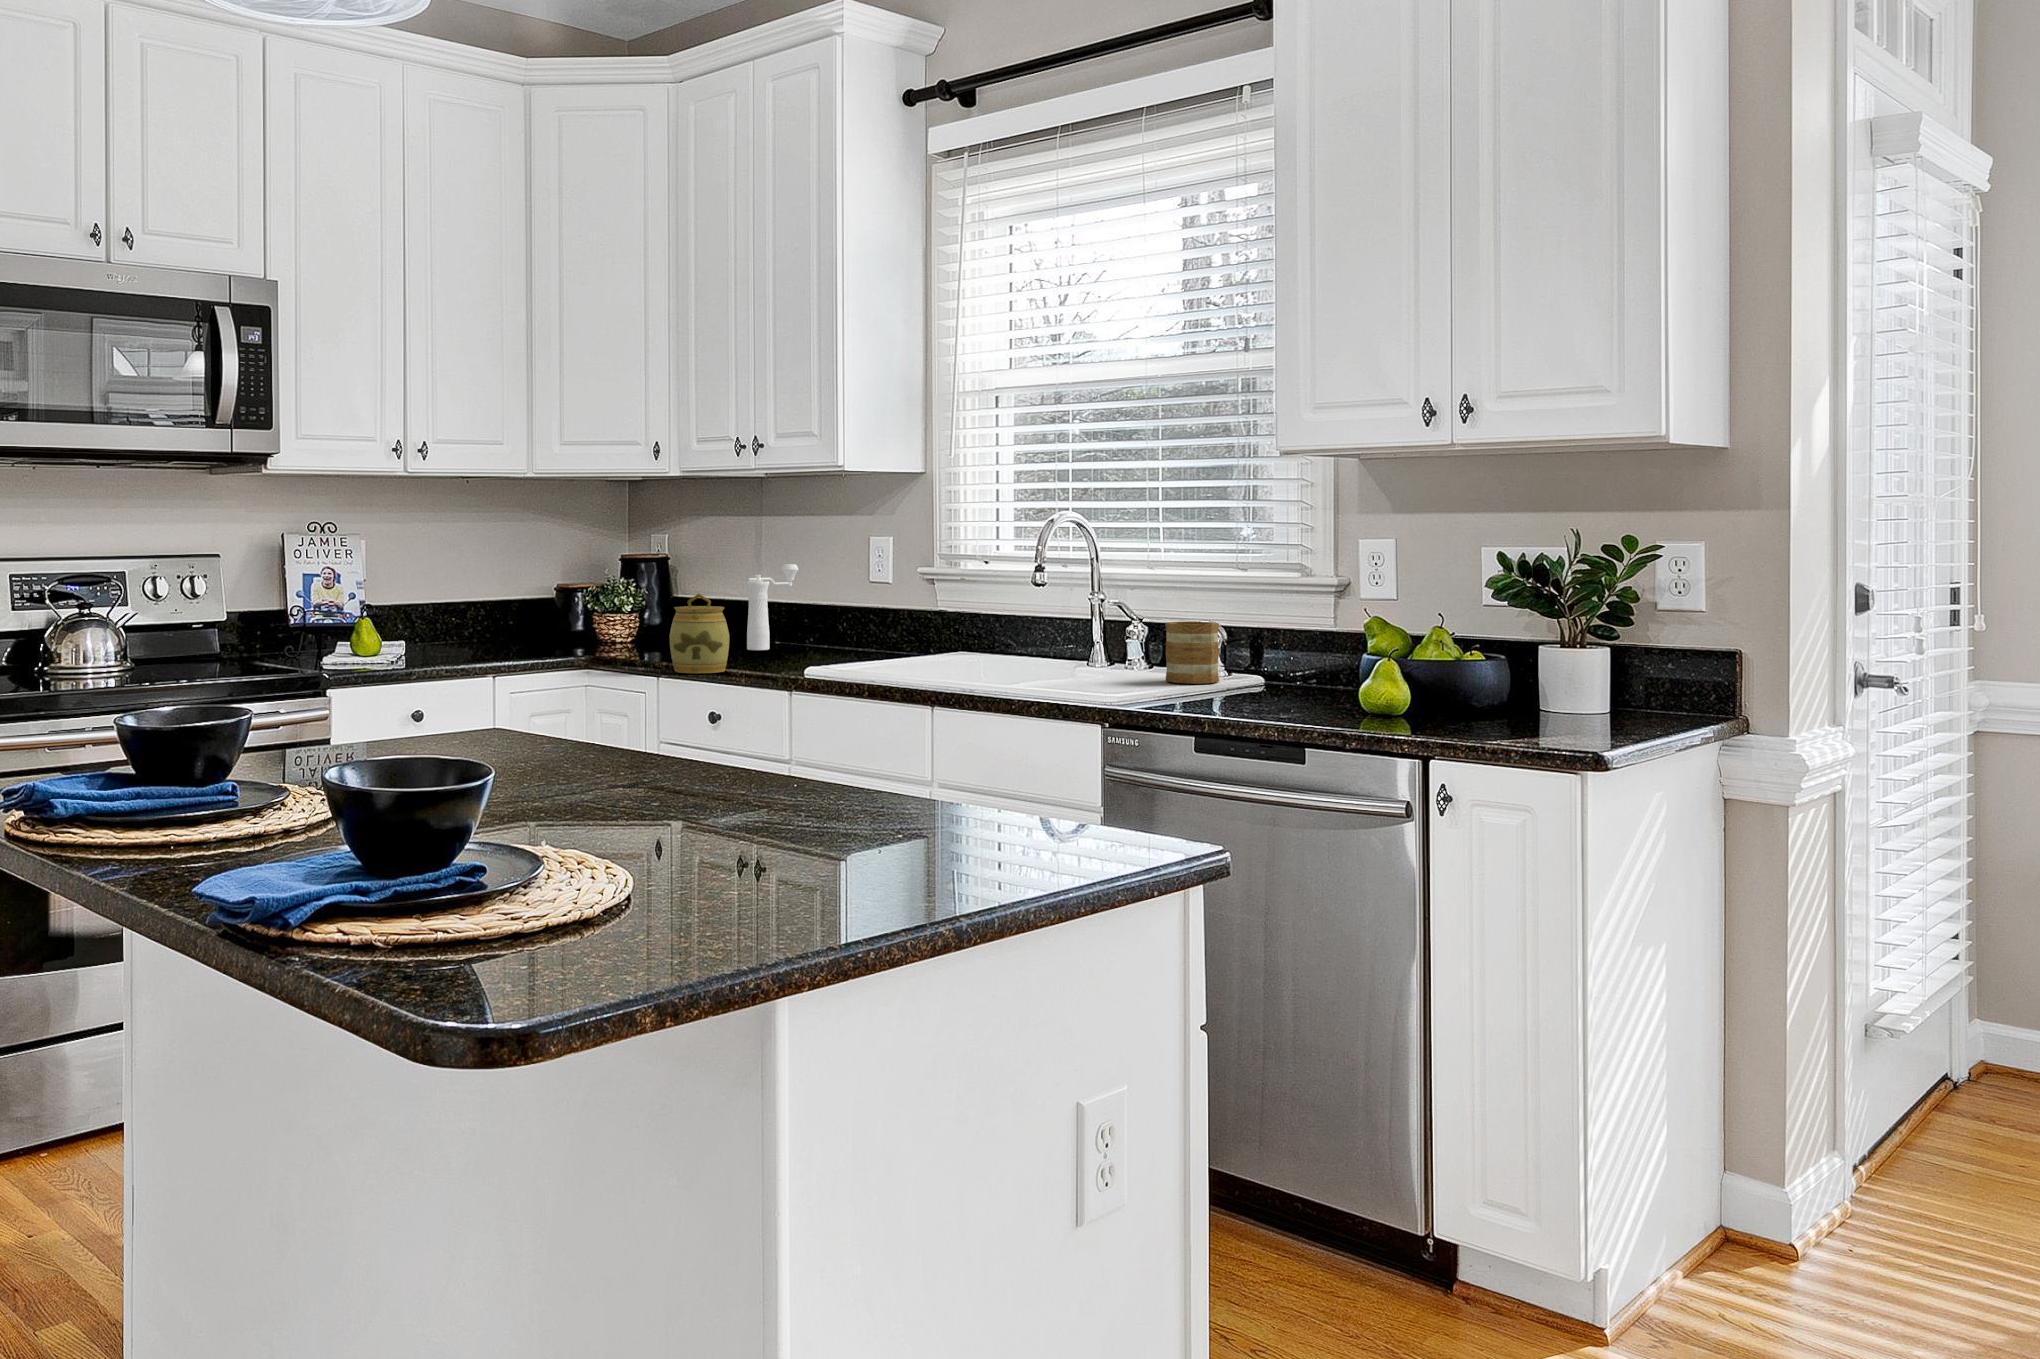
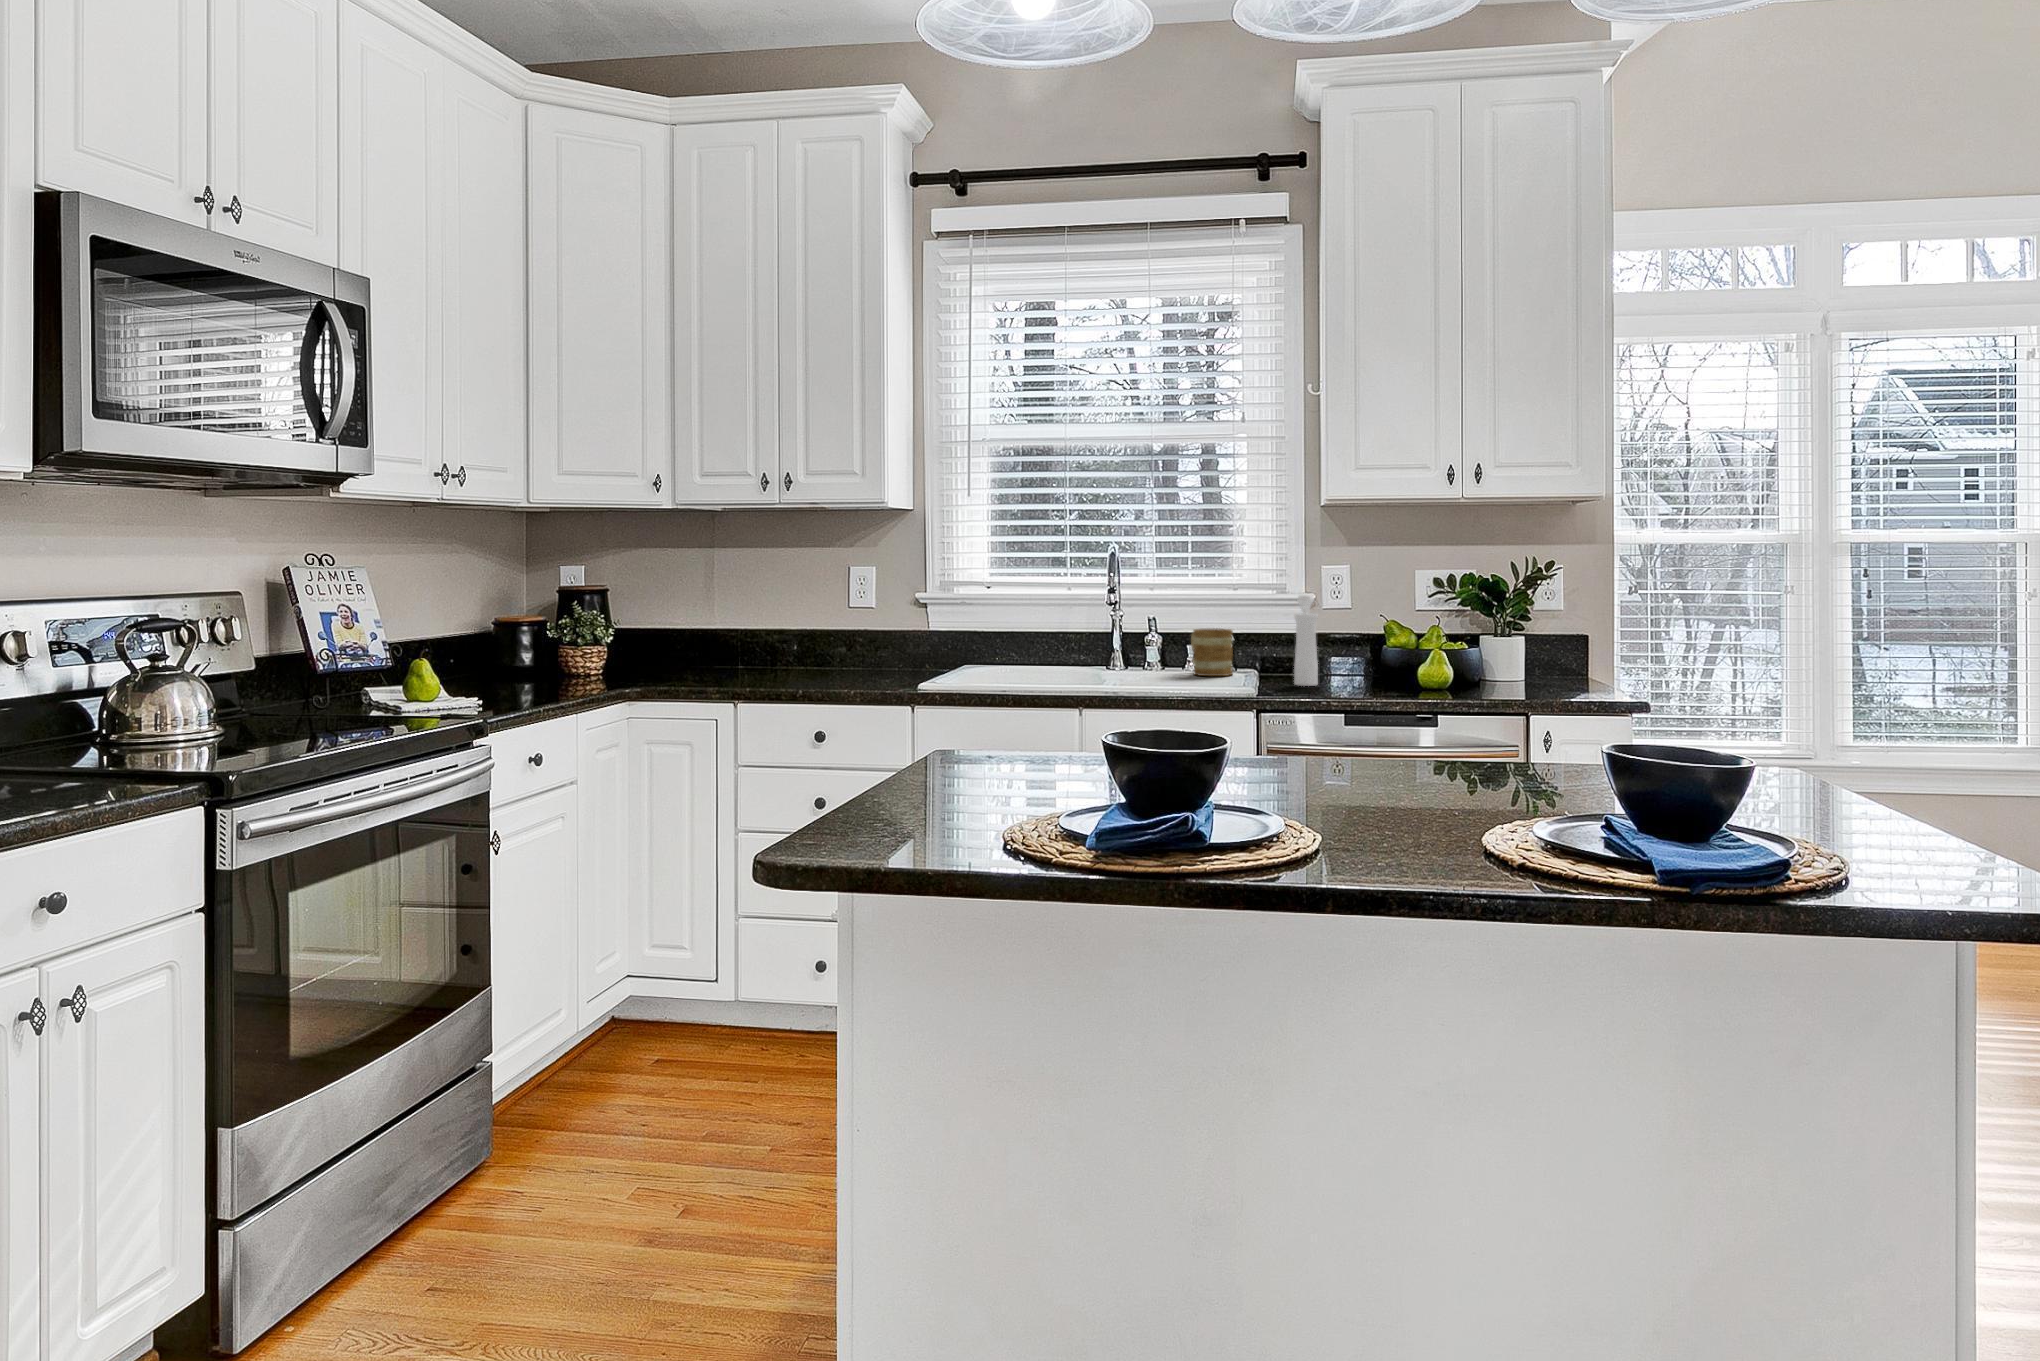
pepper mill: present [746,564,798,650] -> present [1294,595,1318,686]
jar: present [669,593,729,673] -> none [771,619,825,694]

